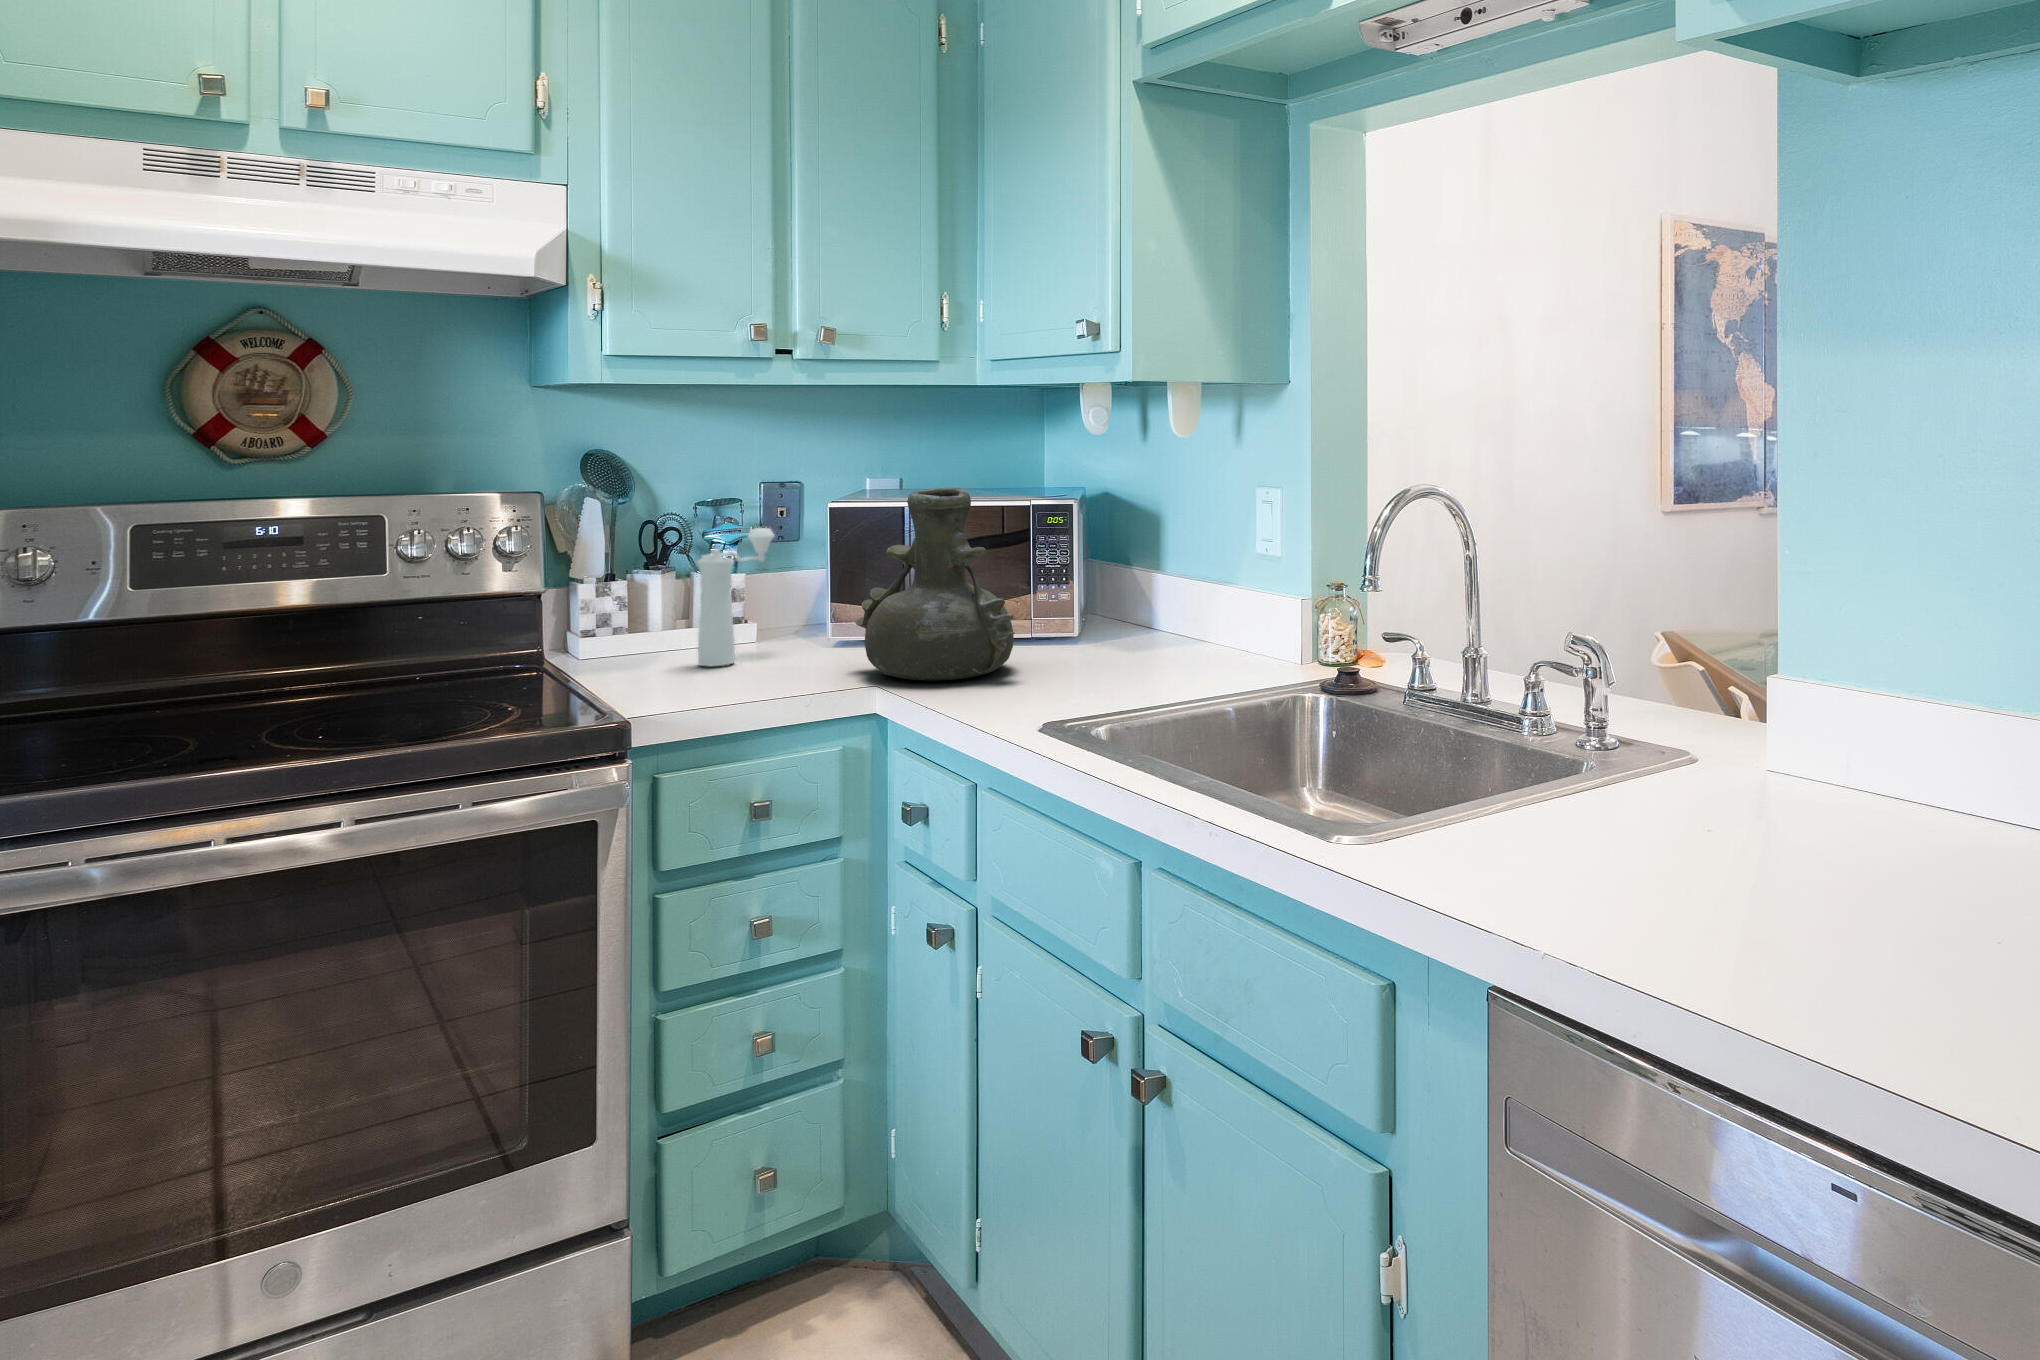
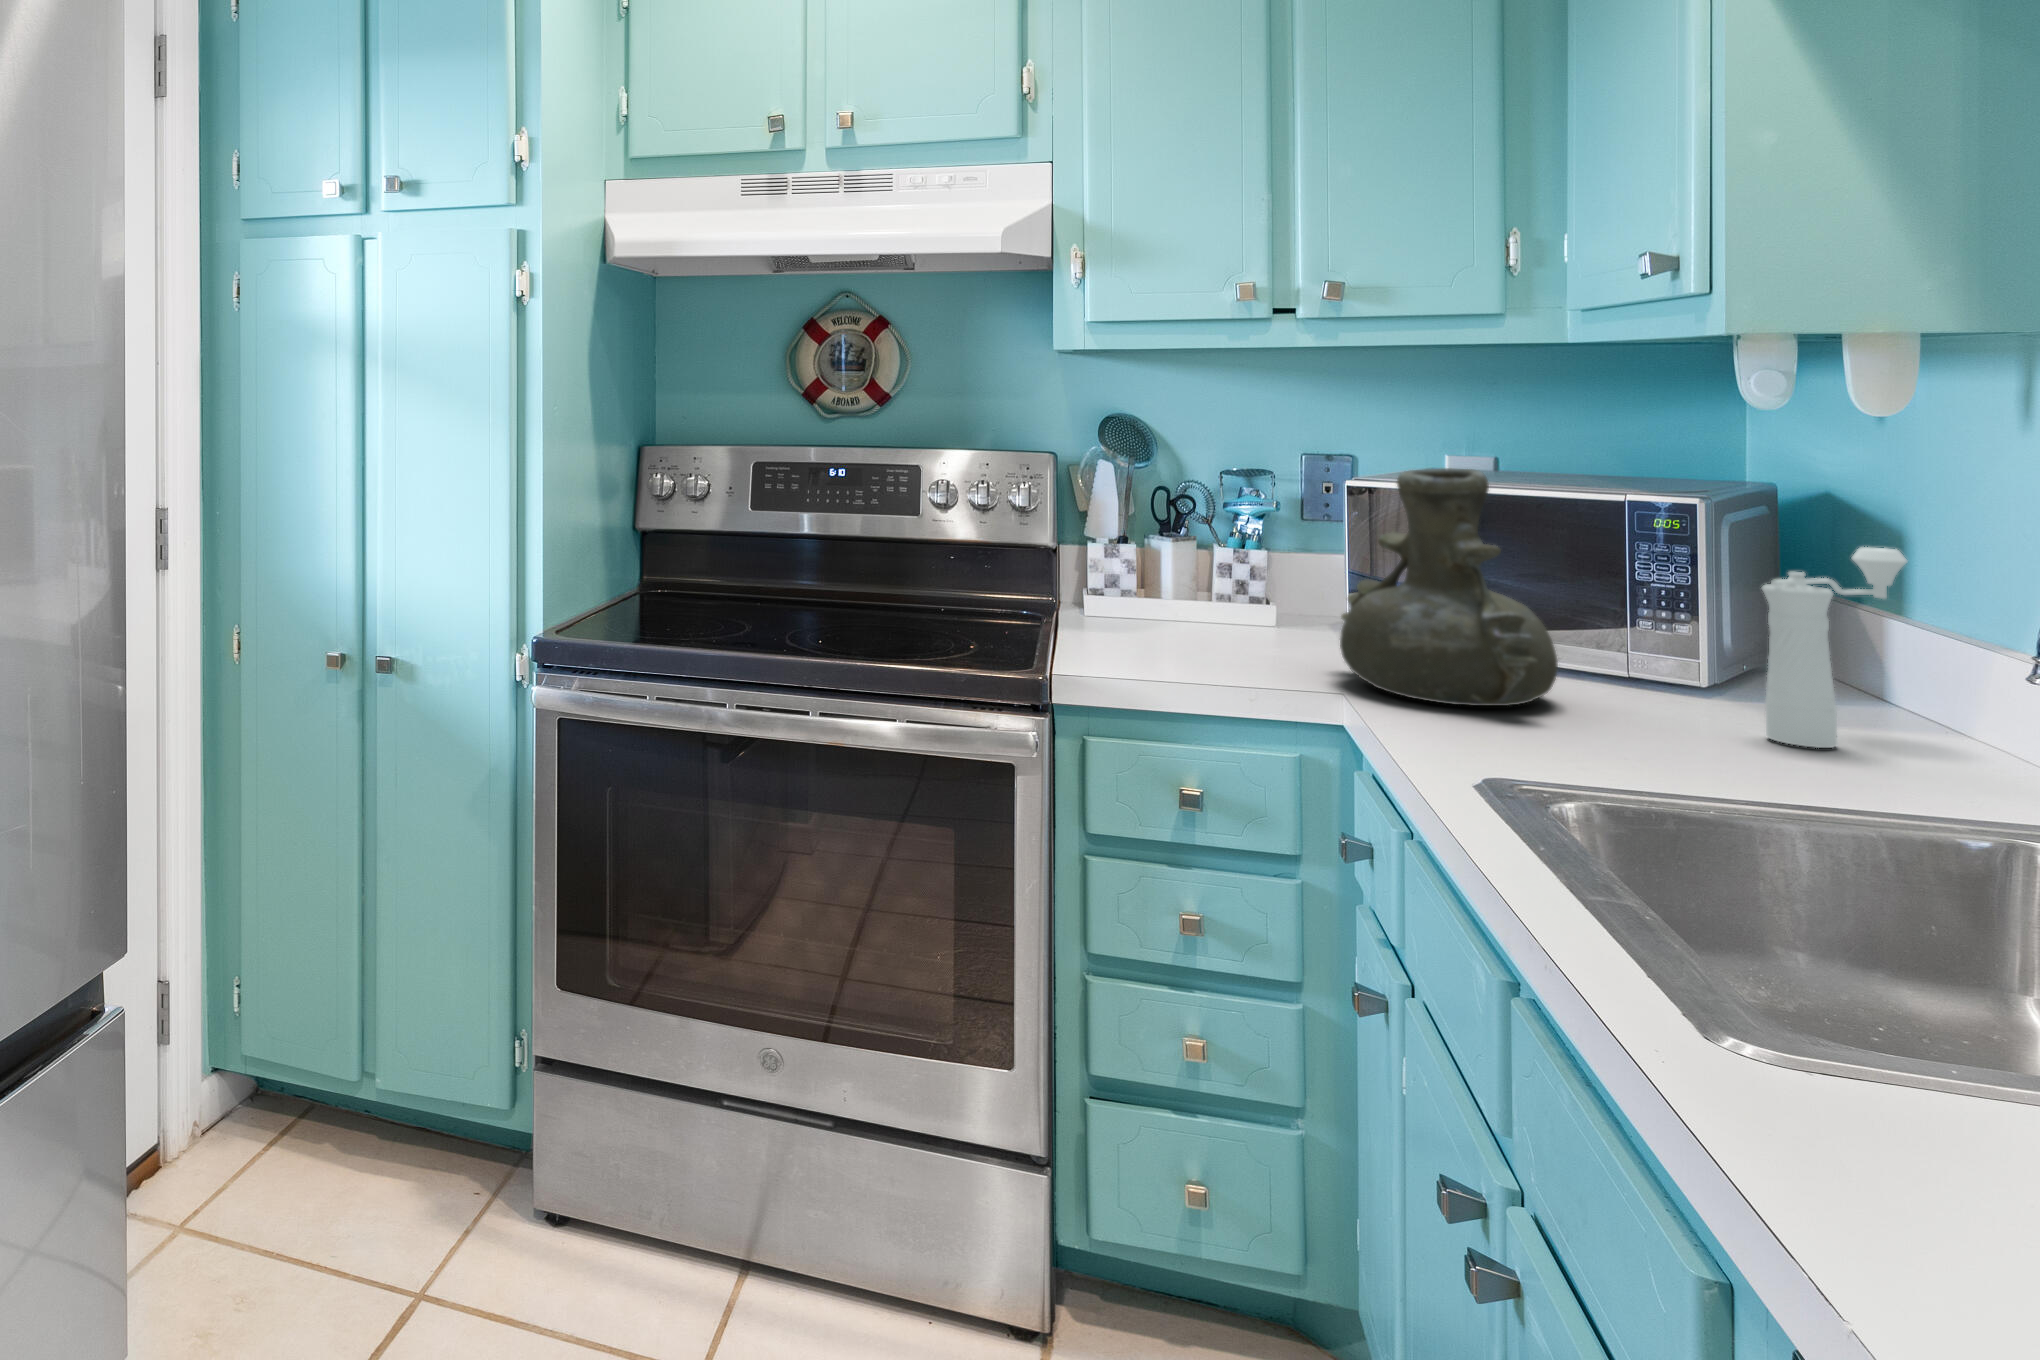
pepper mill: present [697,528,774,666] -> present [1762,547,1907,748]

